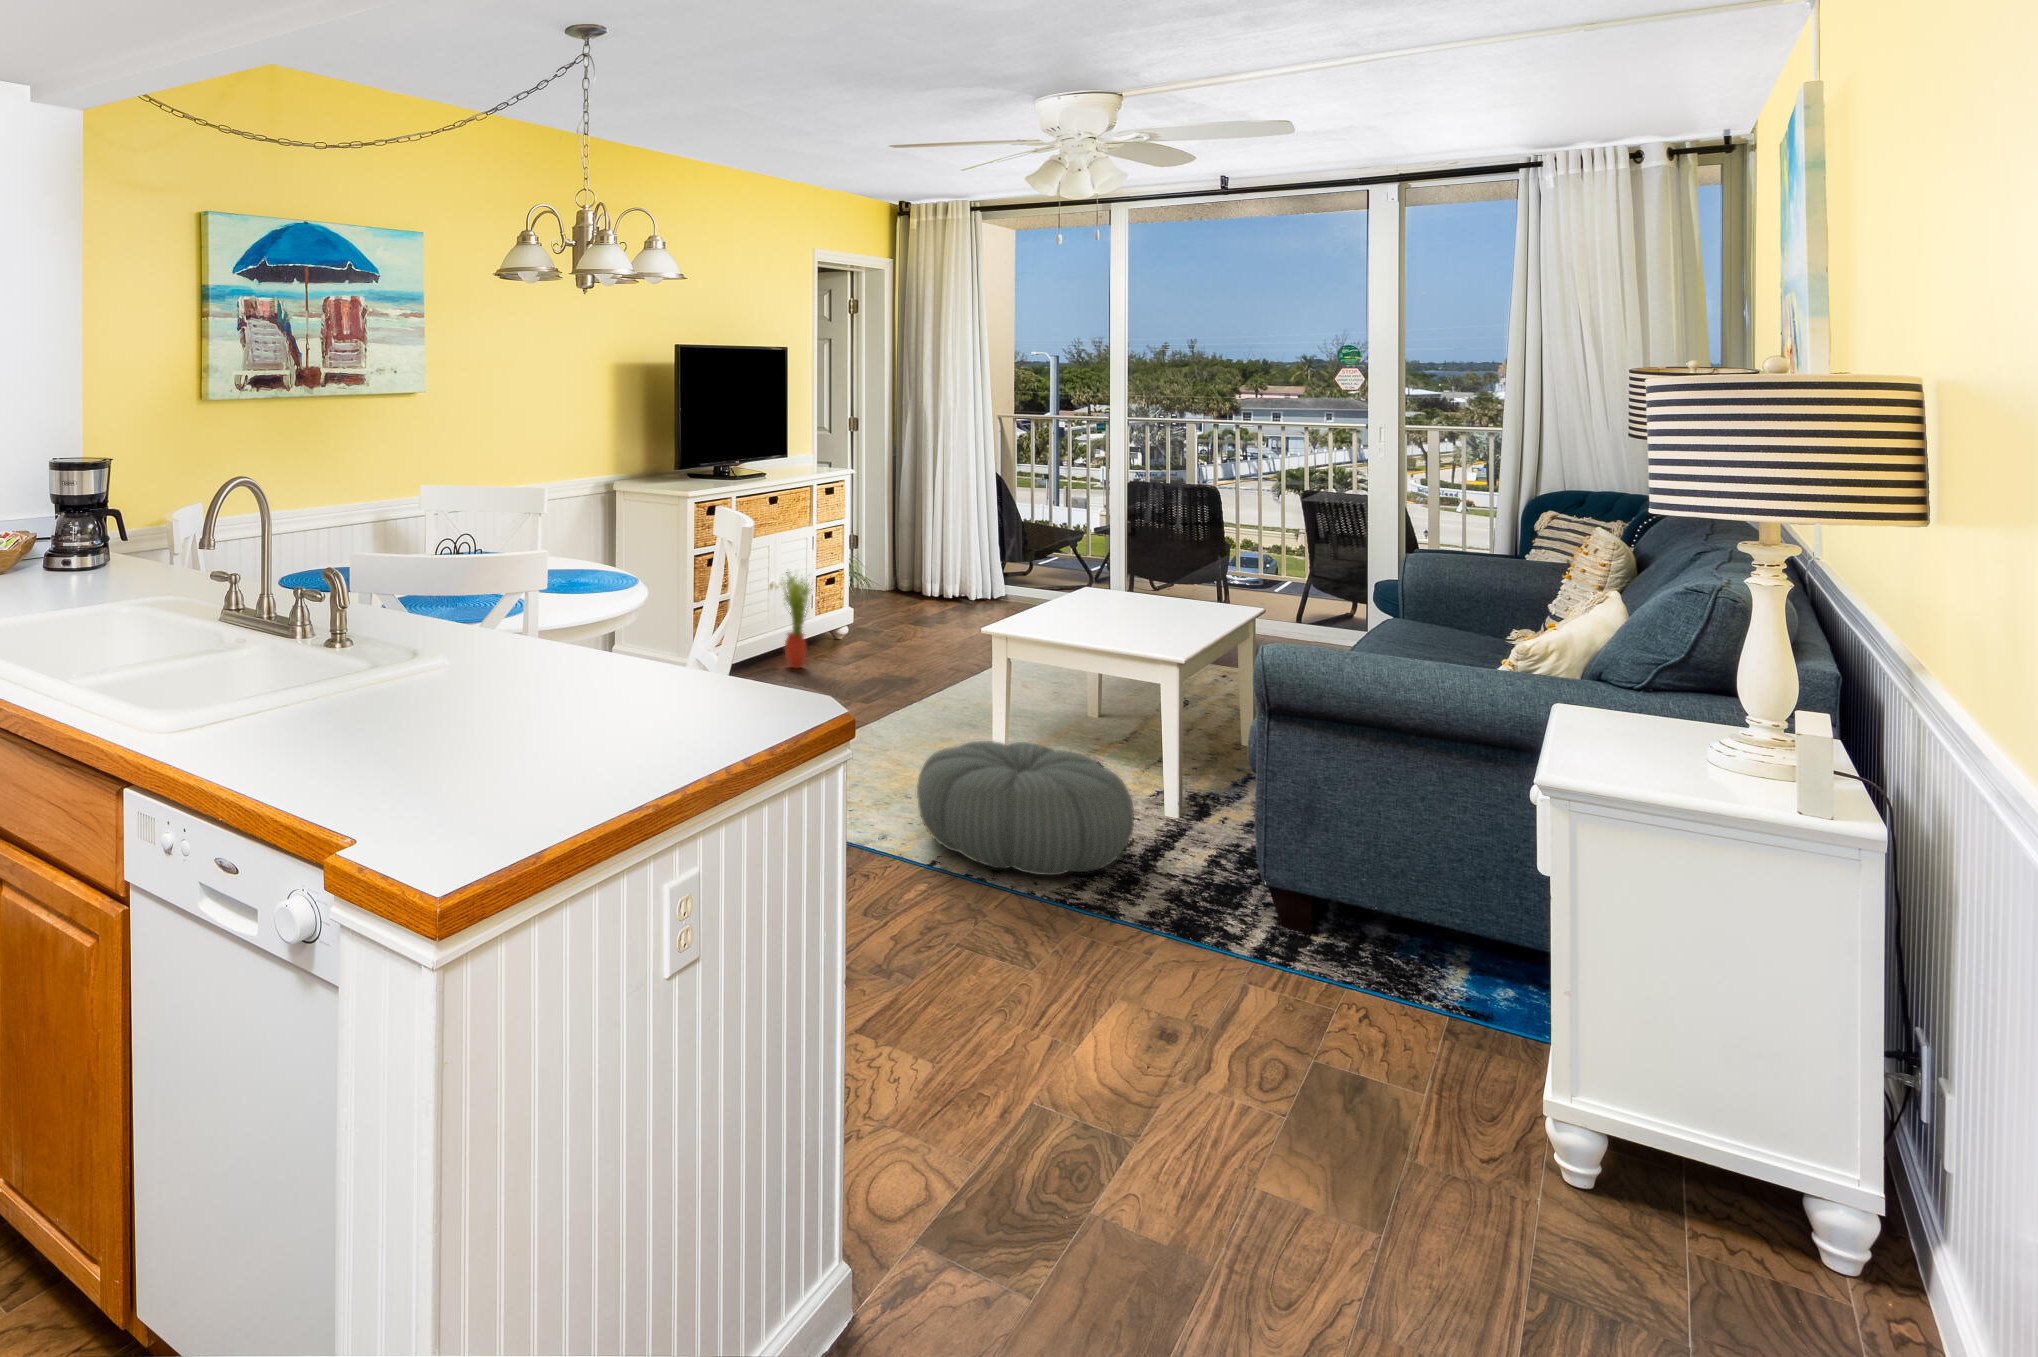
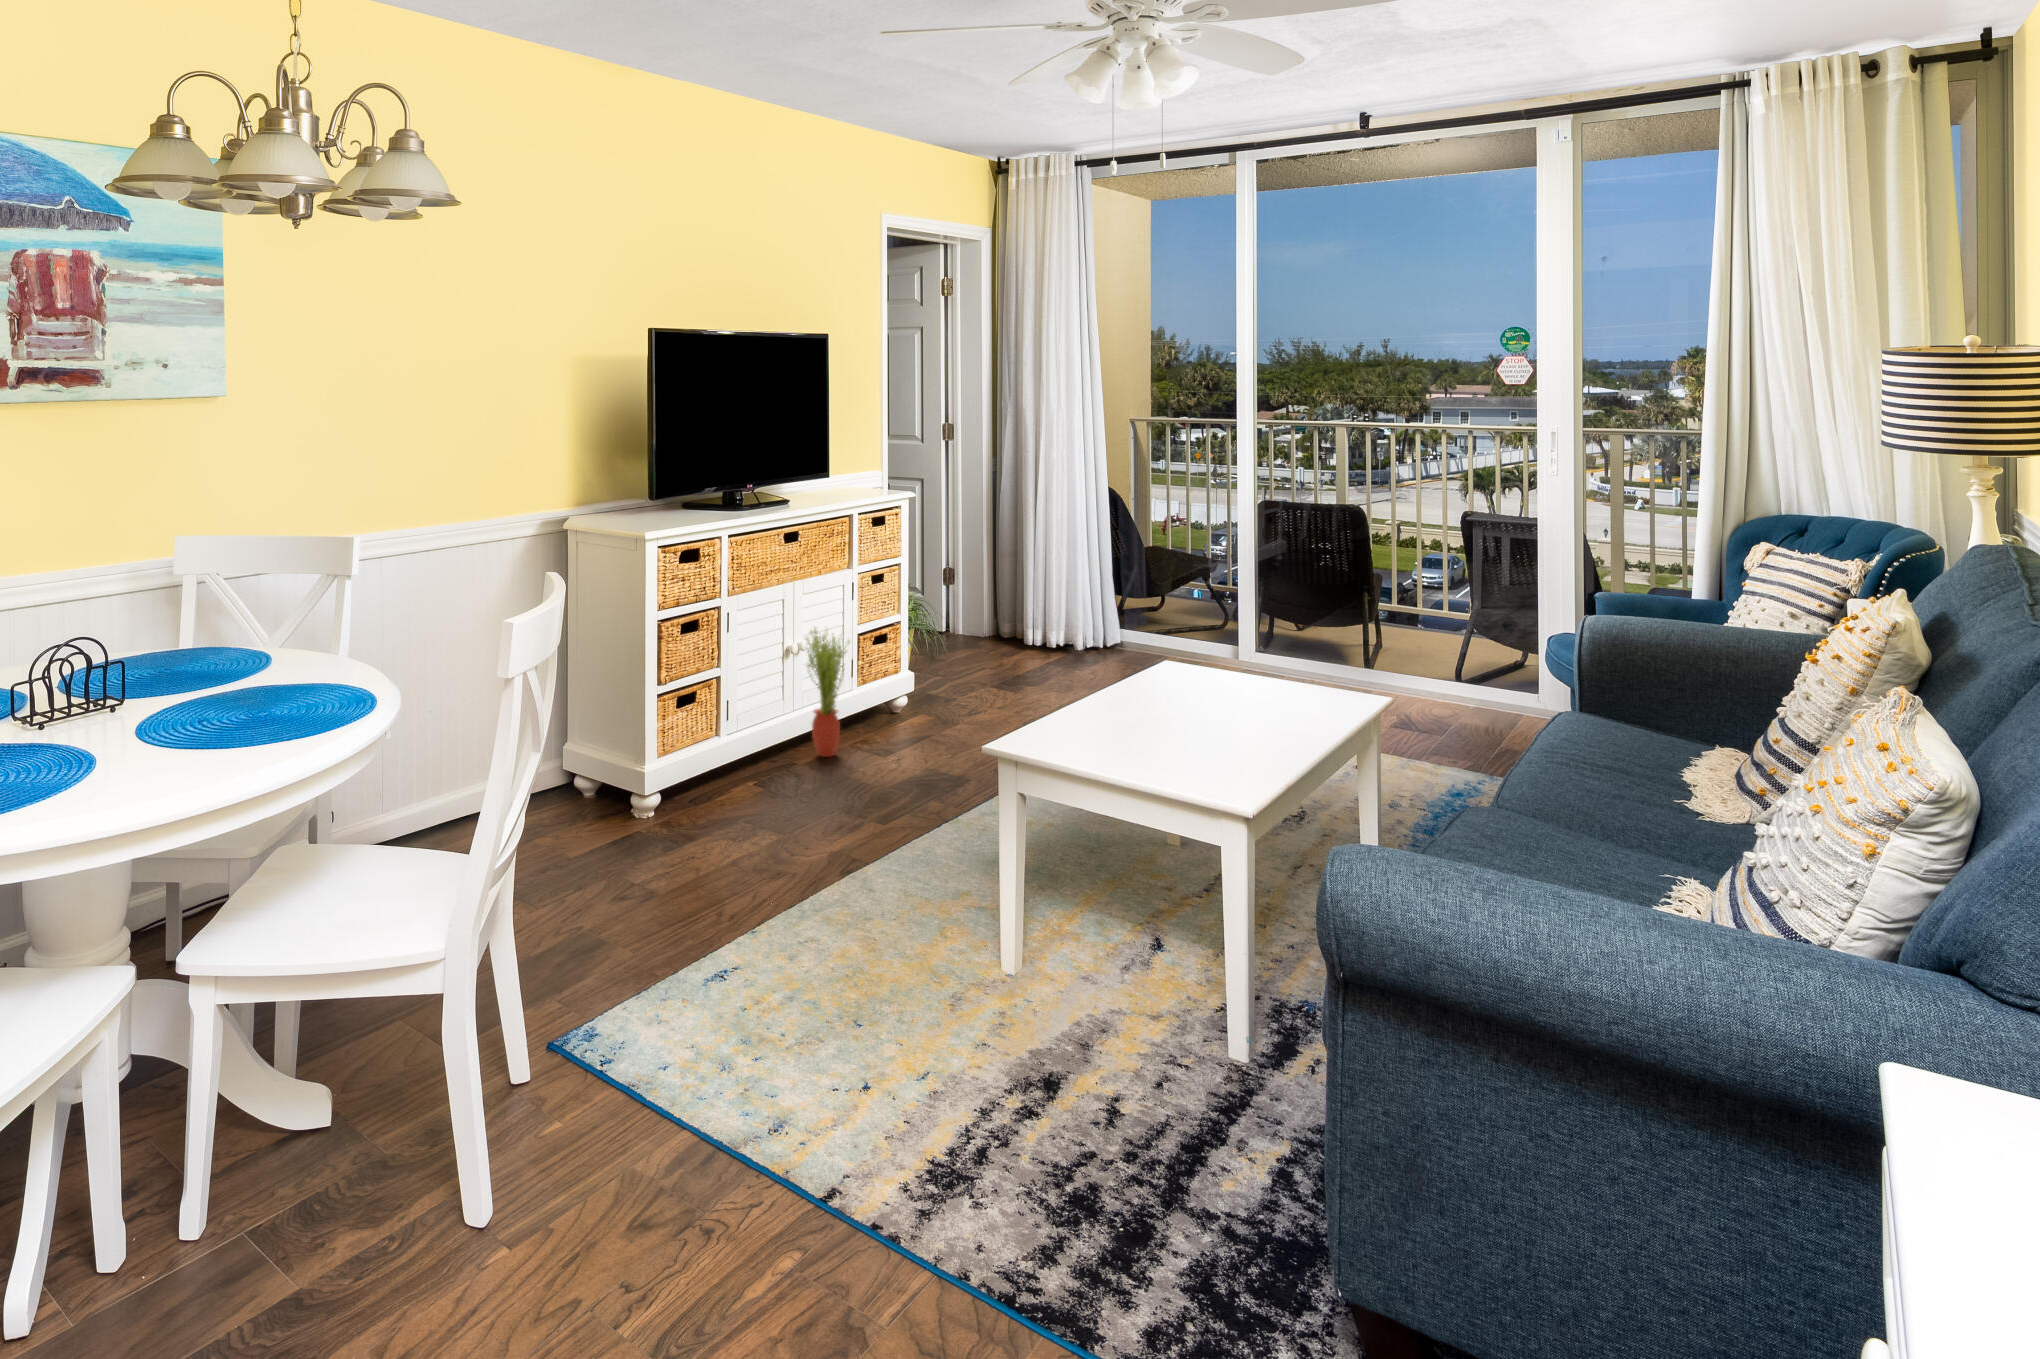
pouf: present [917,741,1134,875] -> none [889,904,1209,1145]

